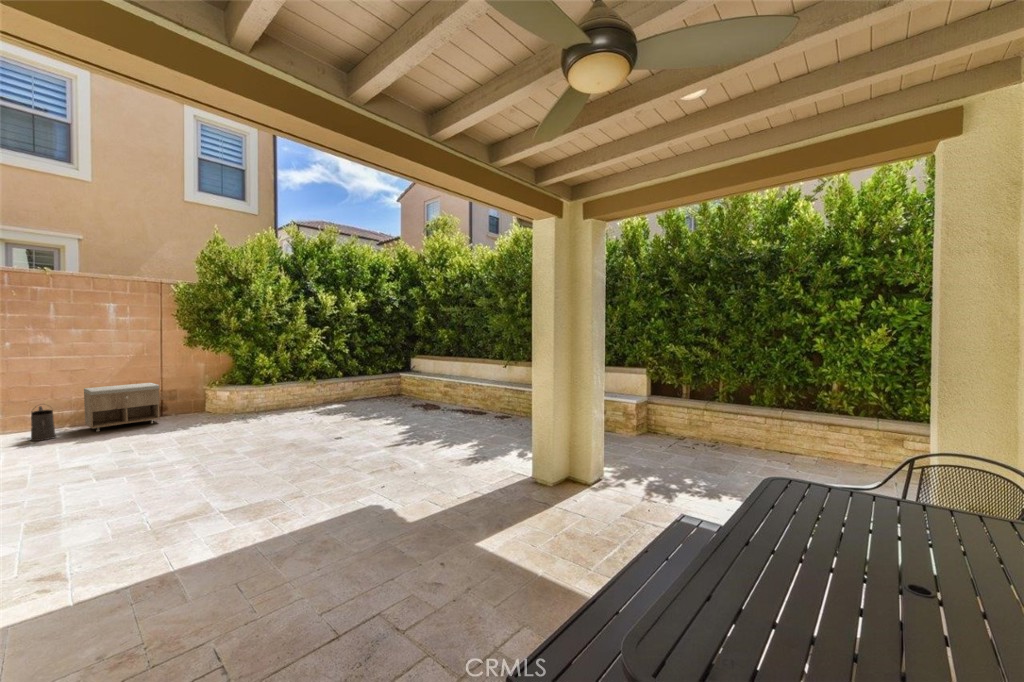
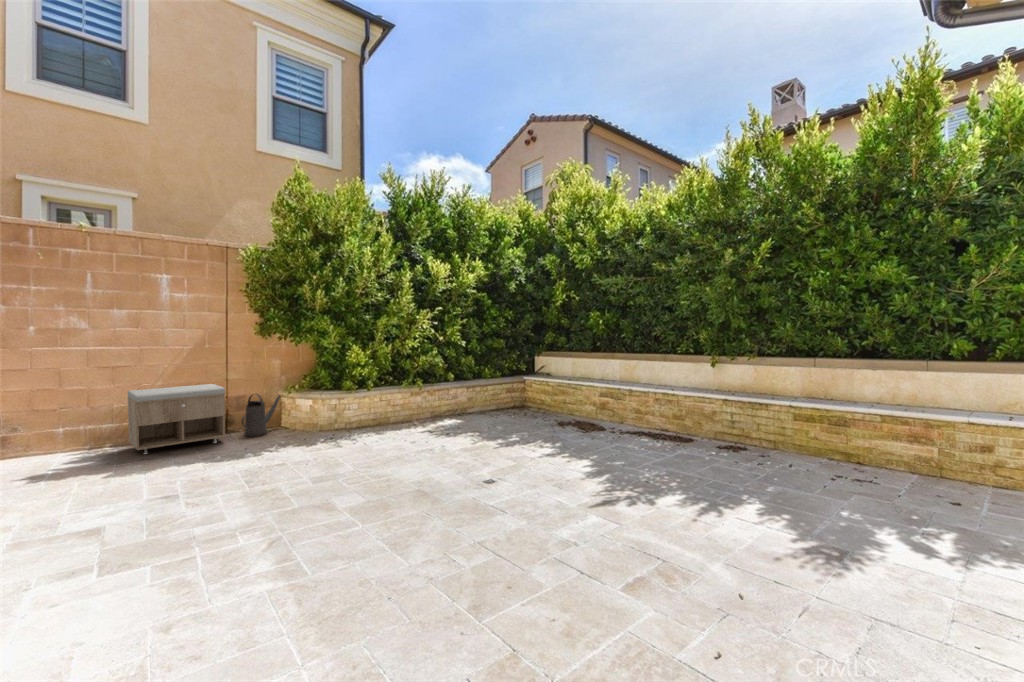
watering can: present [30,406,56,441] -> present [242,394,280,436]

